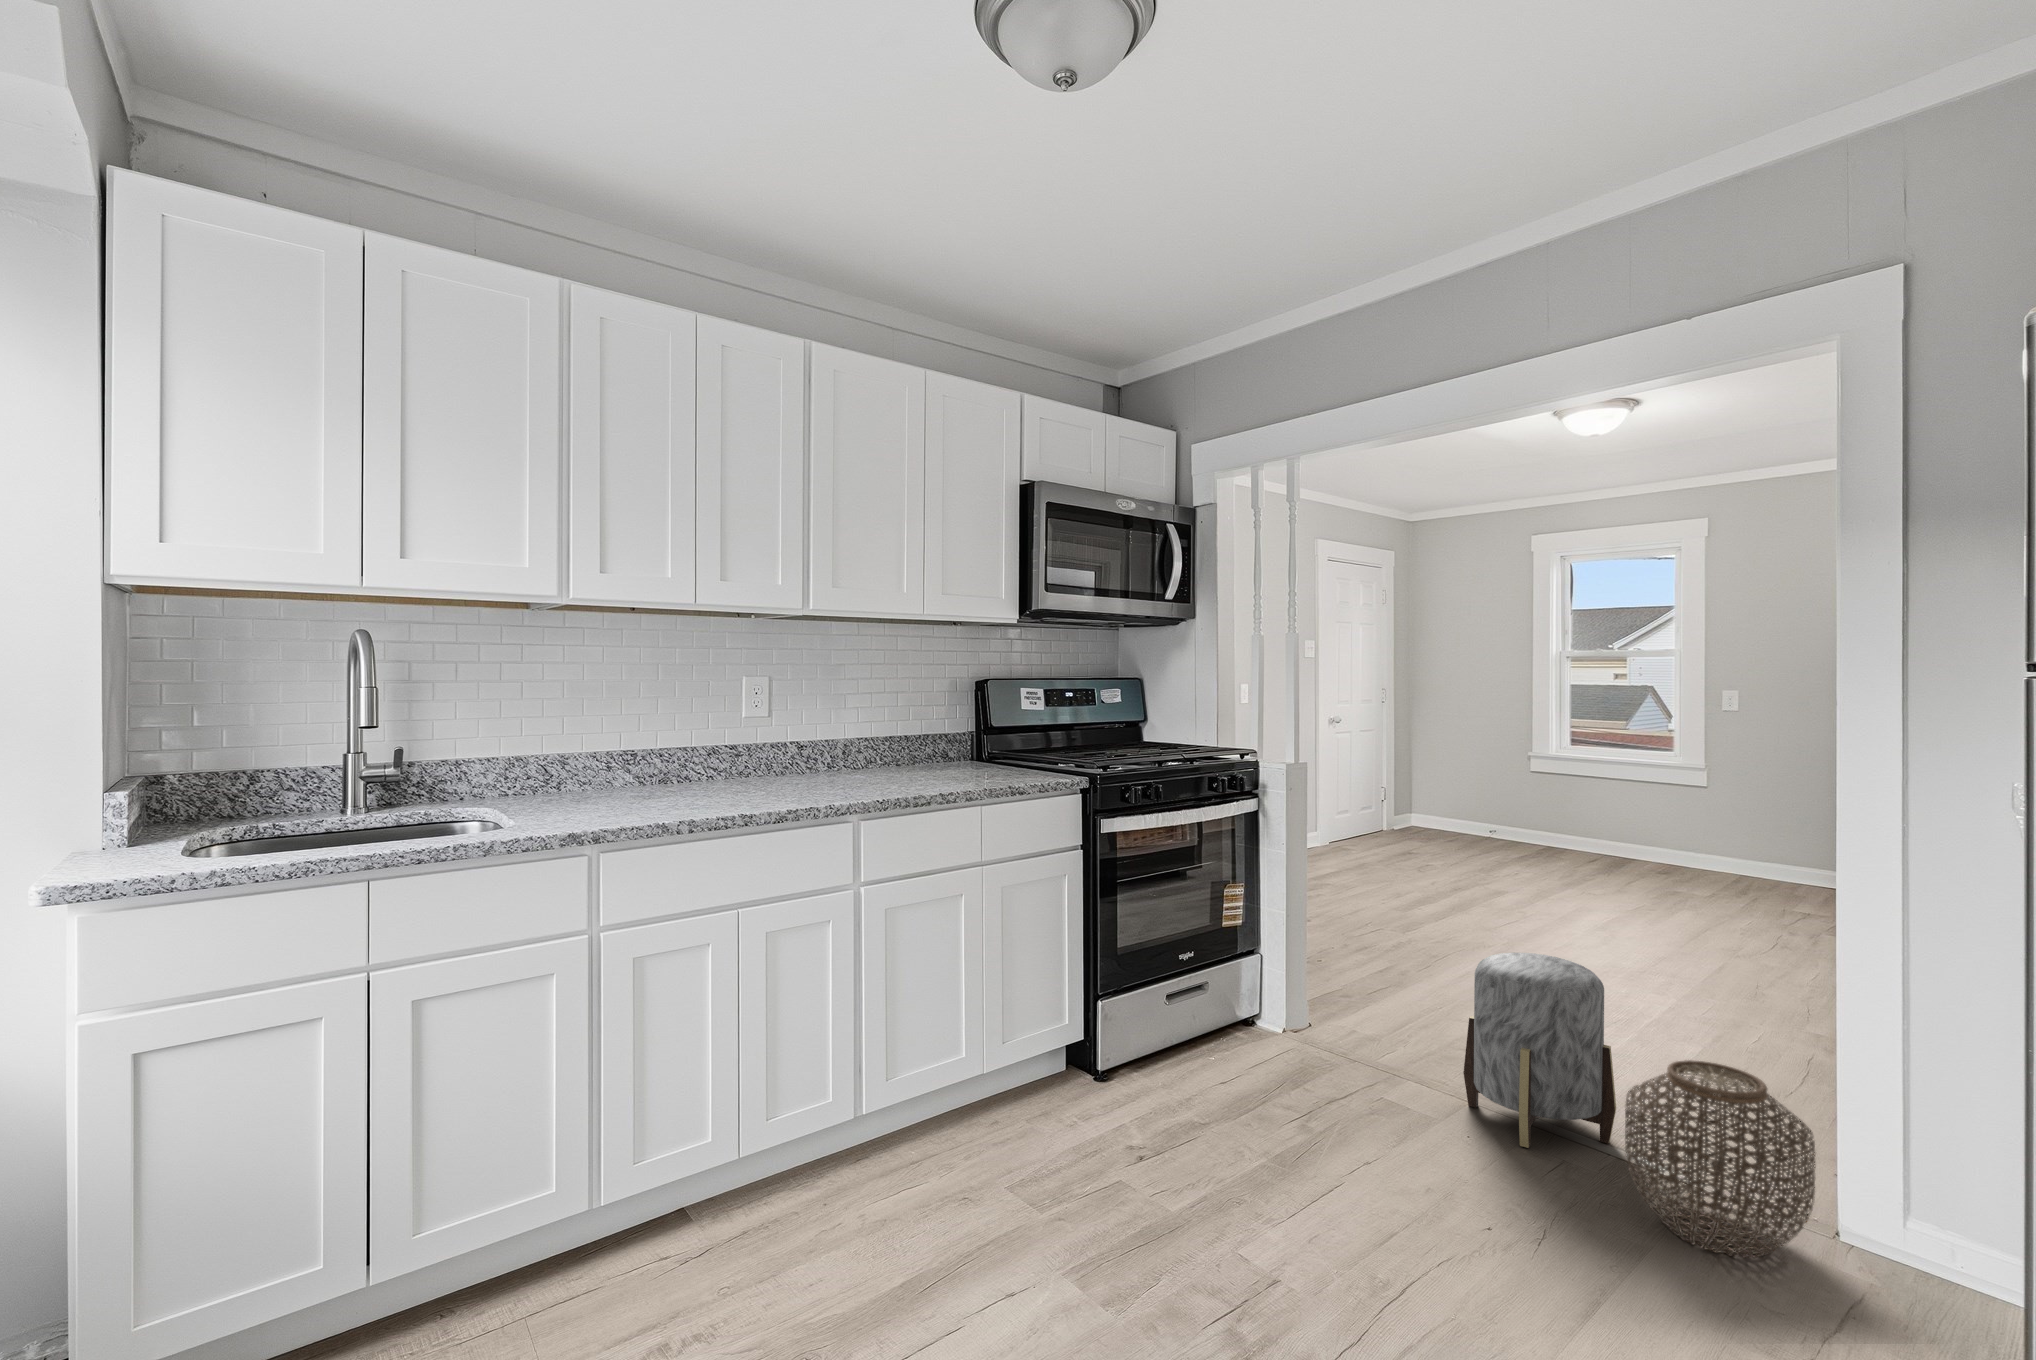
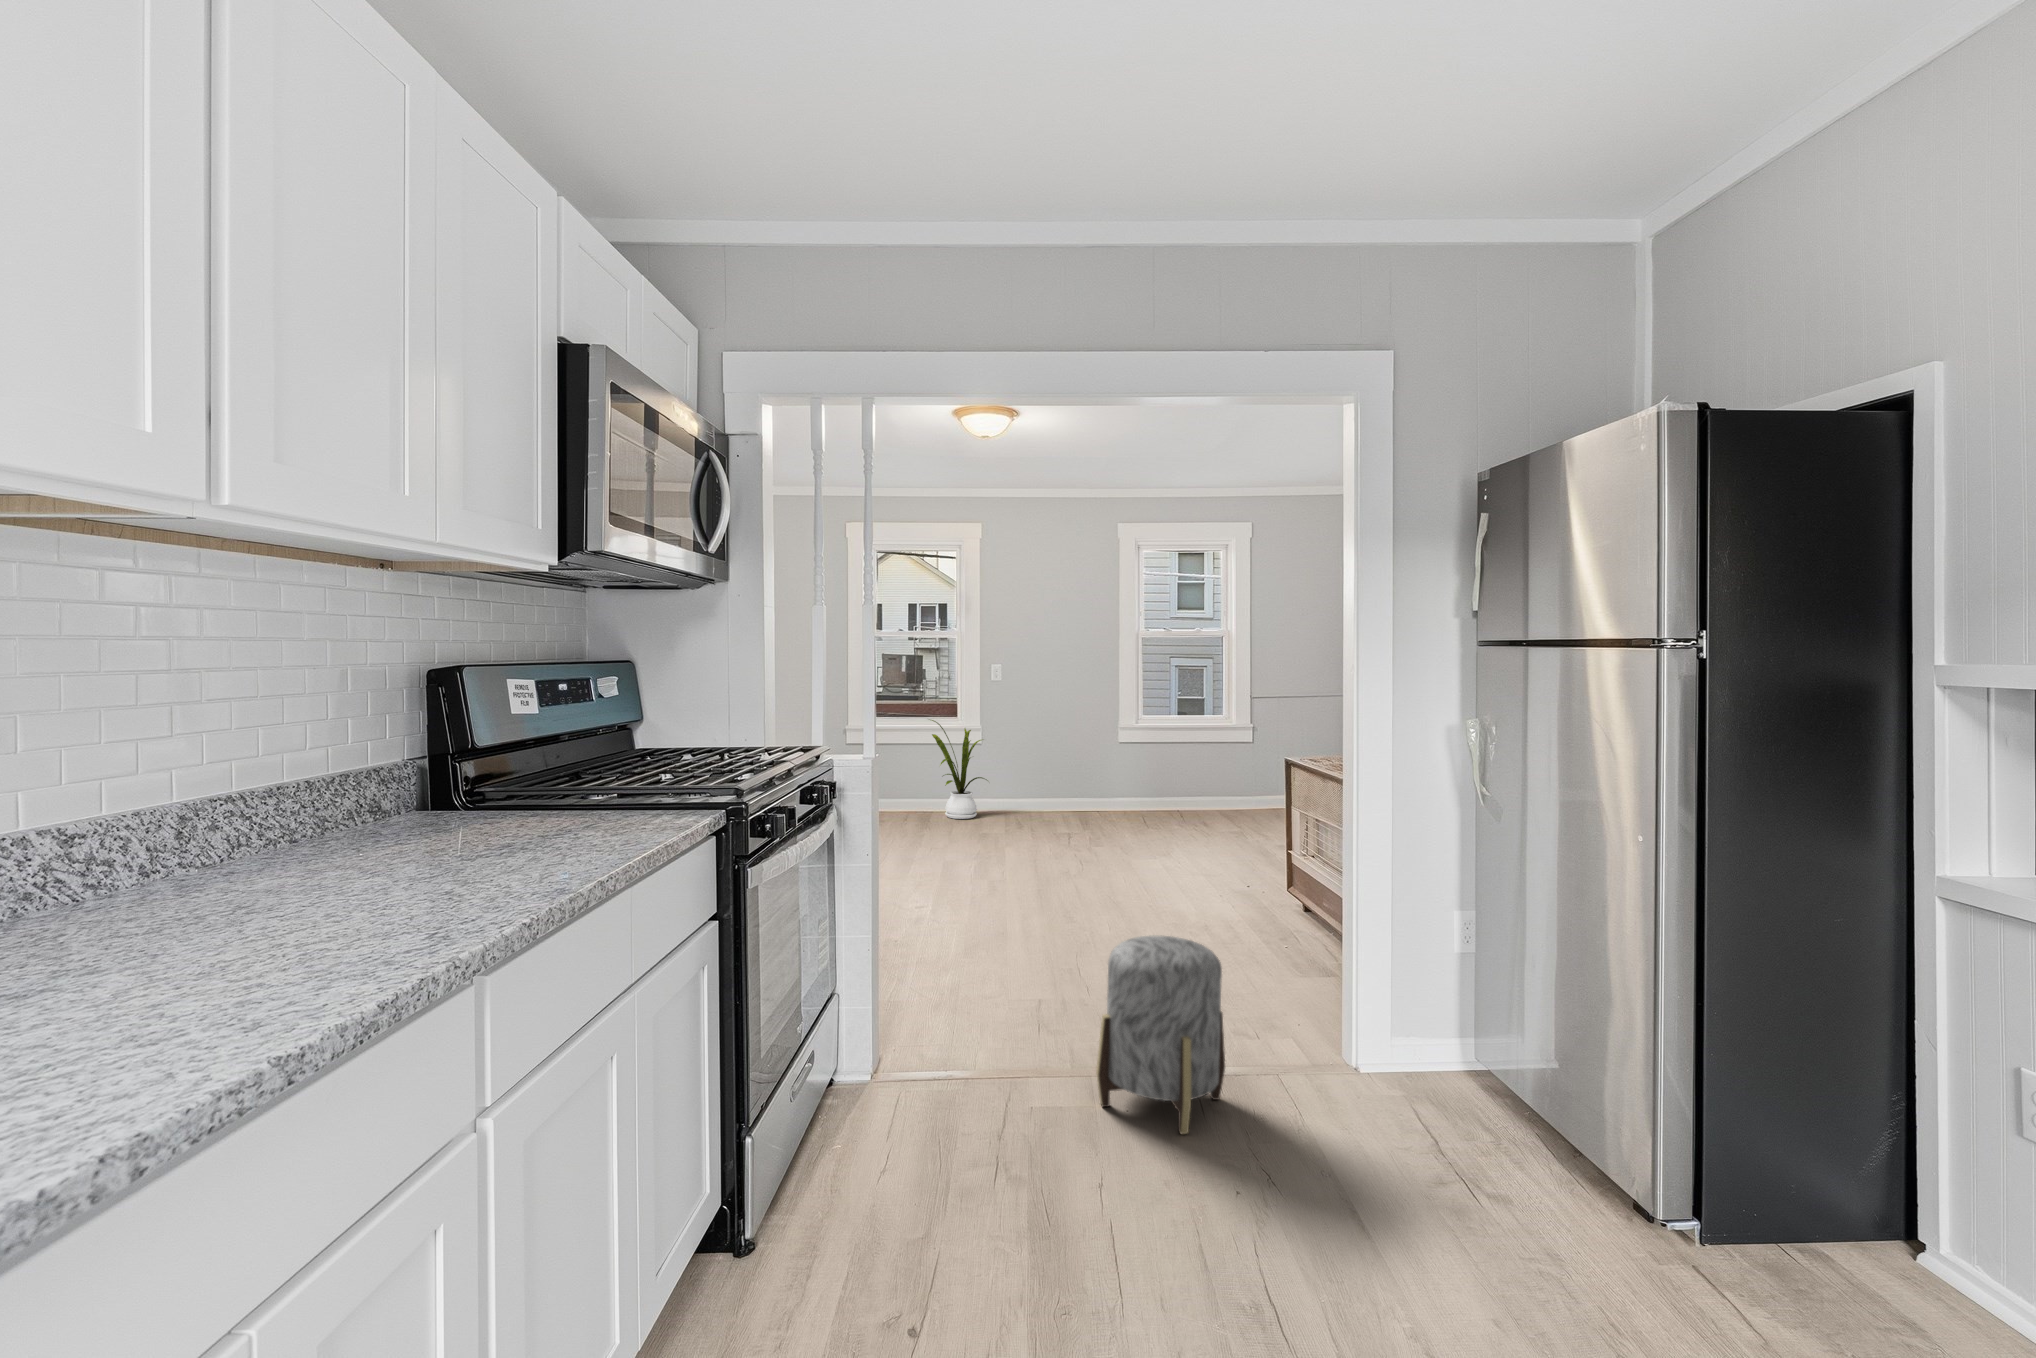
house plant: none [1616,753,1709,874] -> present [932,720,988,819]
woven basket: present [1625,1060,1815,1258] -> none [1292,1006,1436,1176]

